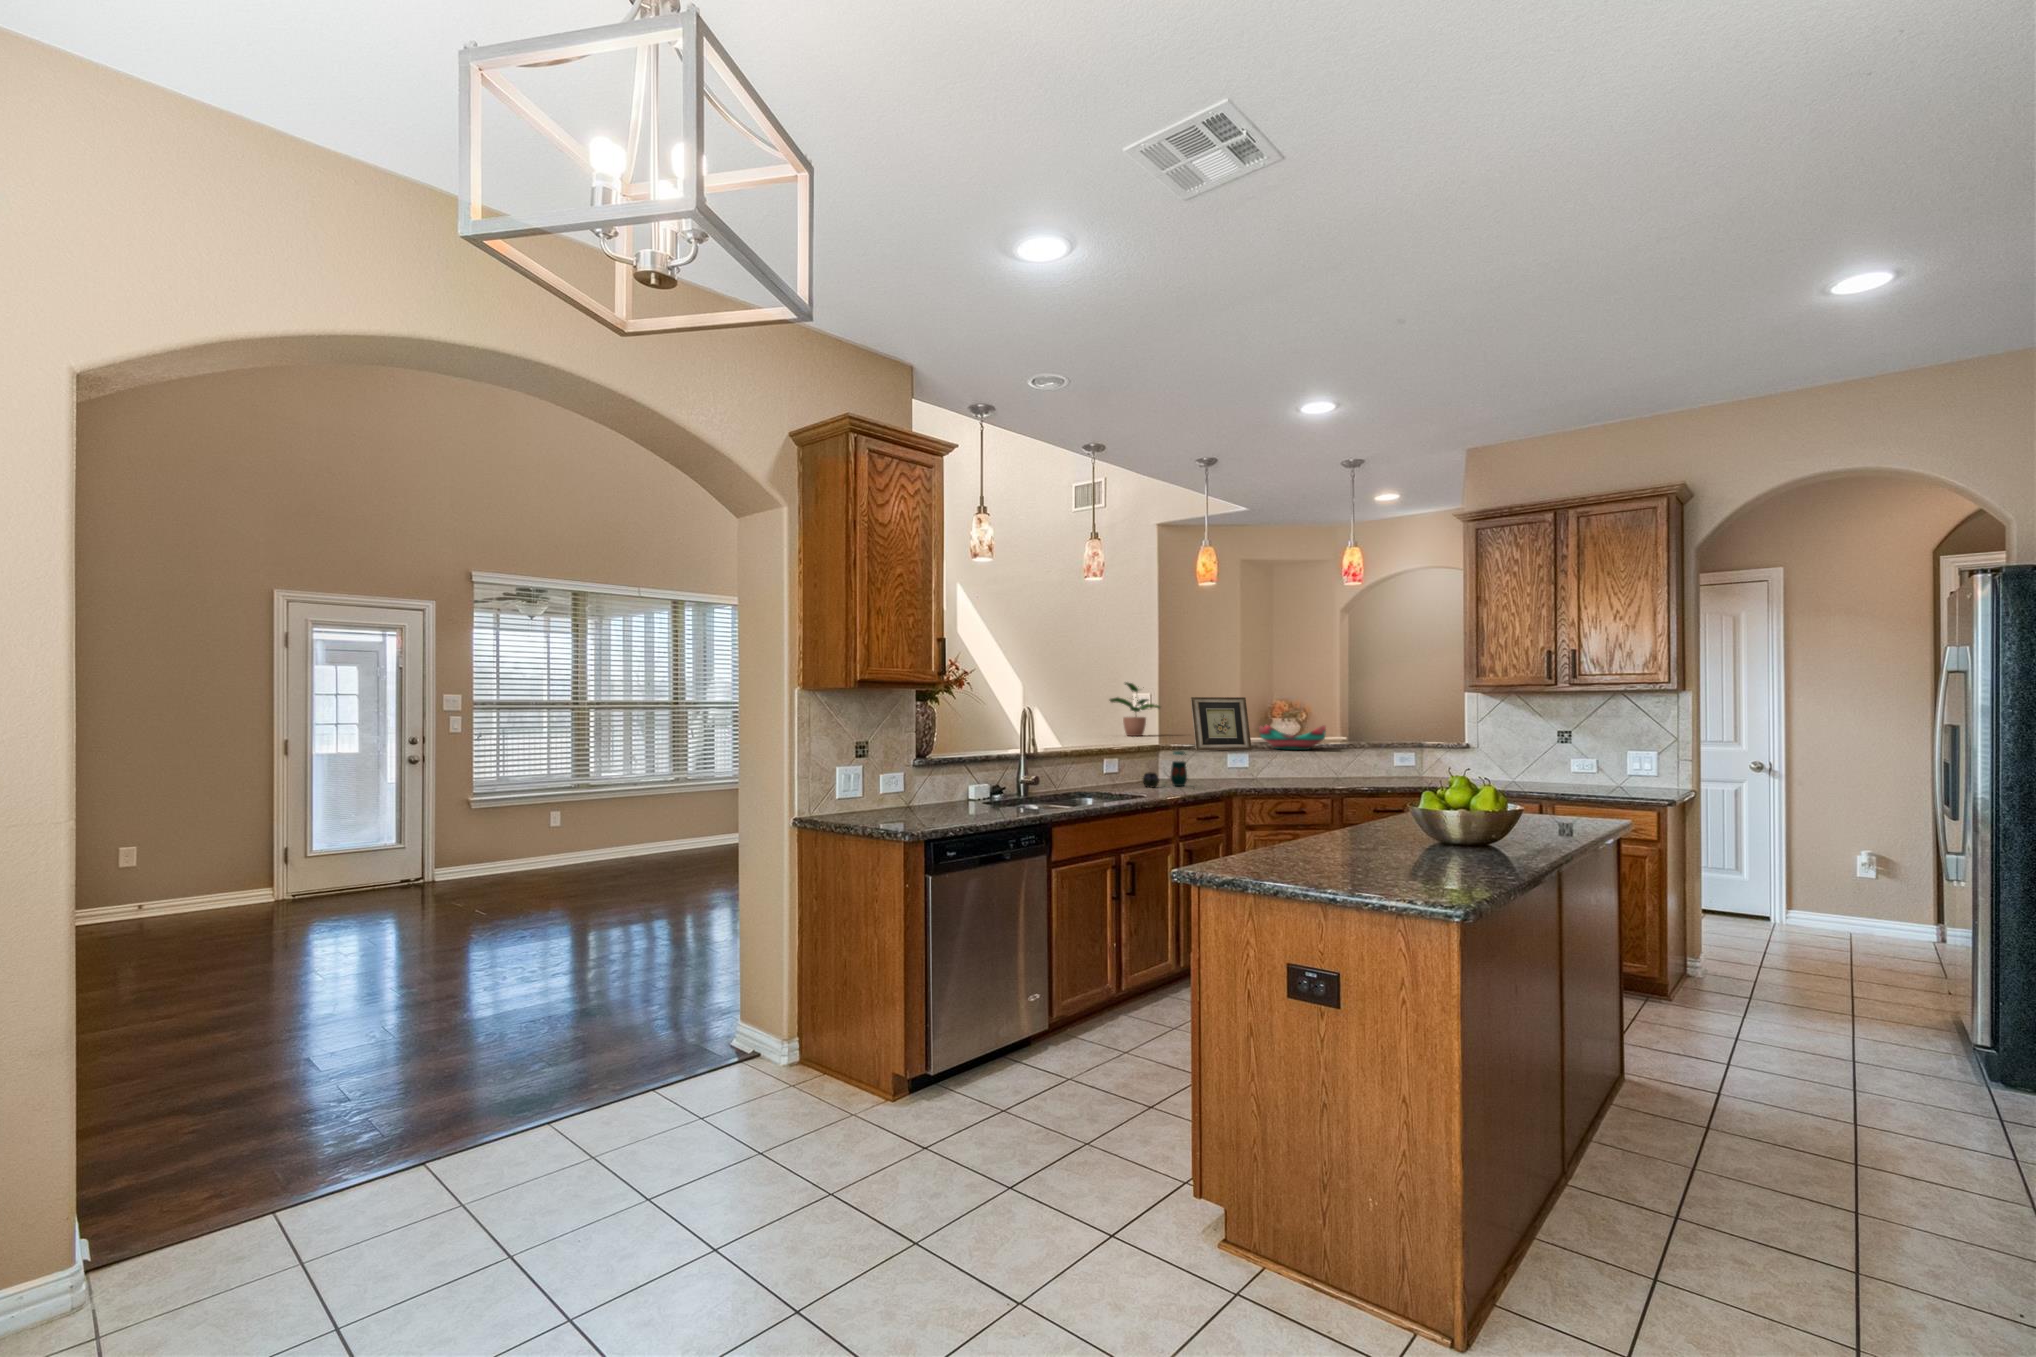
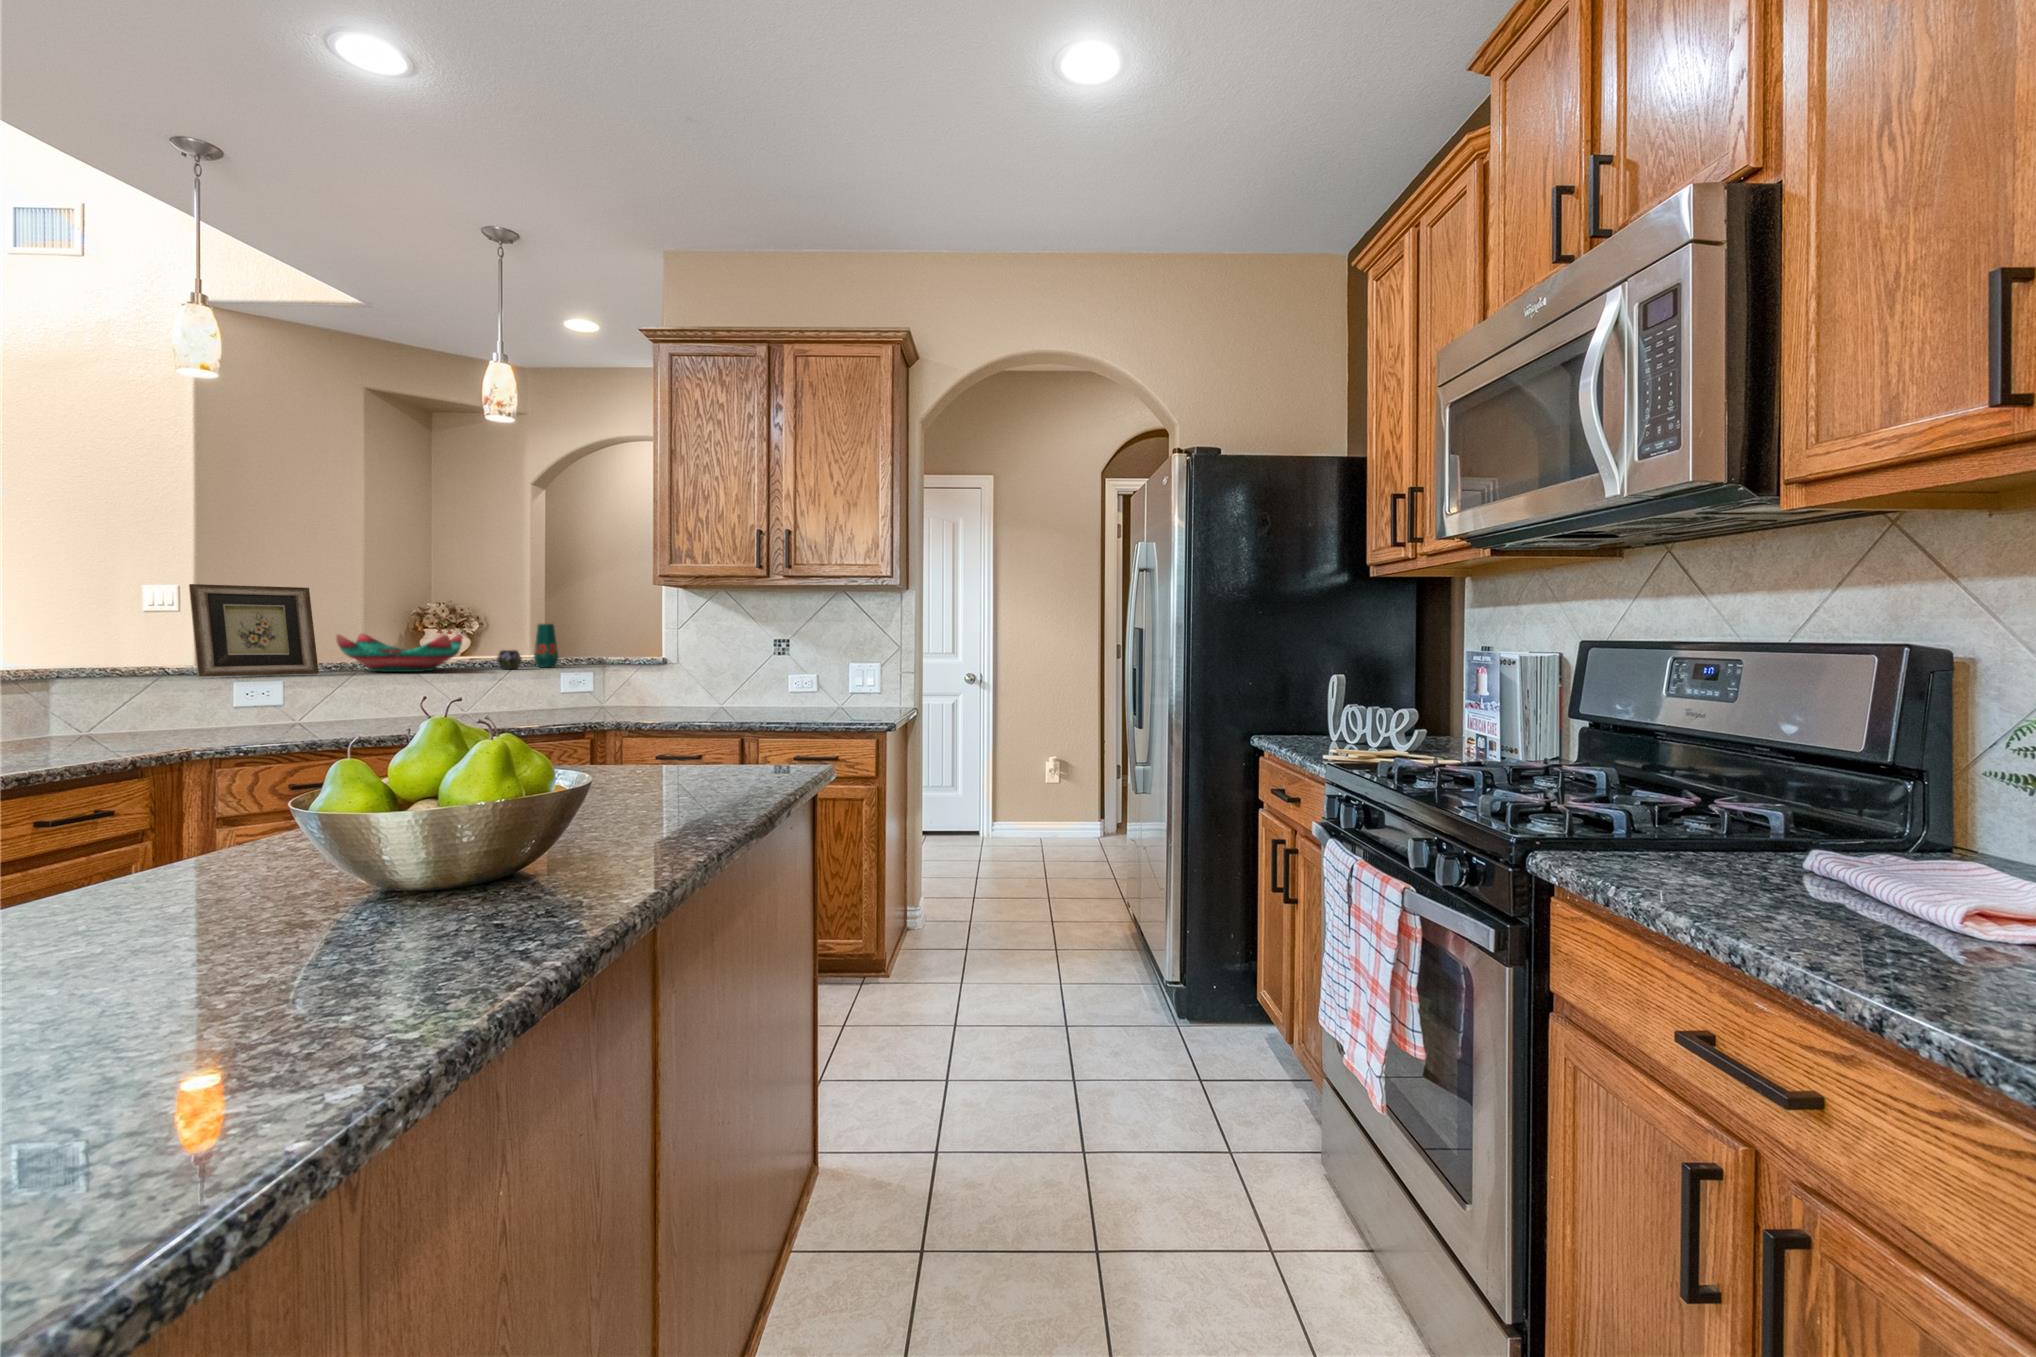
potted plant: present [1110,682,1160,736] -> none [89,565,206,656]
vase: present [1143,751,1187,787] -> present [497,624,558,669]

